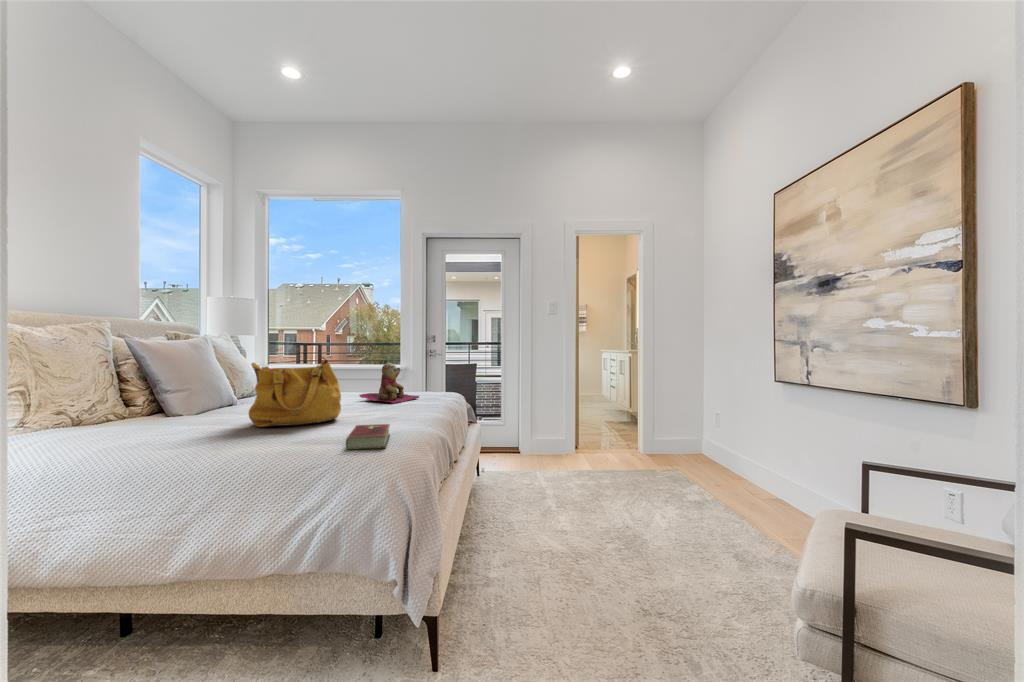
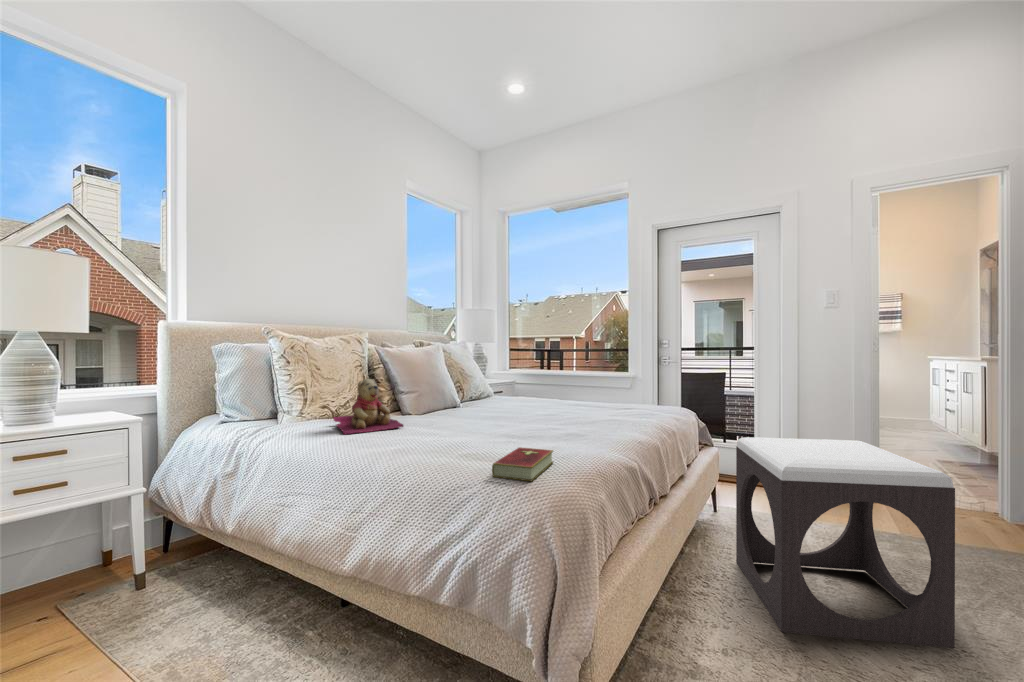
handbag: present [249,357,341,427] -> none [439,368,526,438]
teddy bear: present [360,363,419,404] -> present [334,379,403,434]
footstool: none [504,404,635,544] -> present [736,437,955,648]

